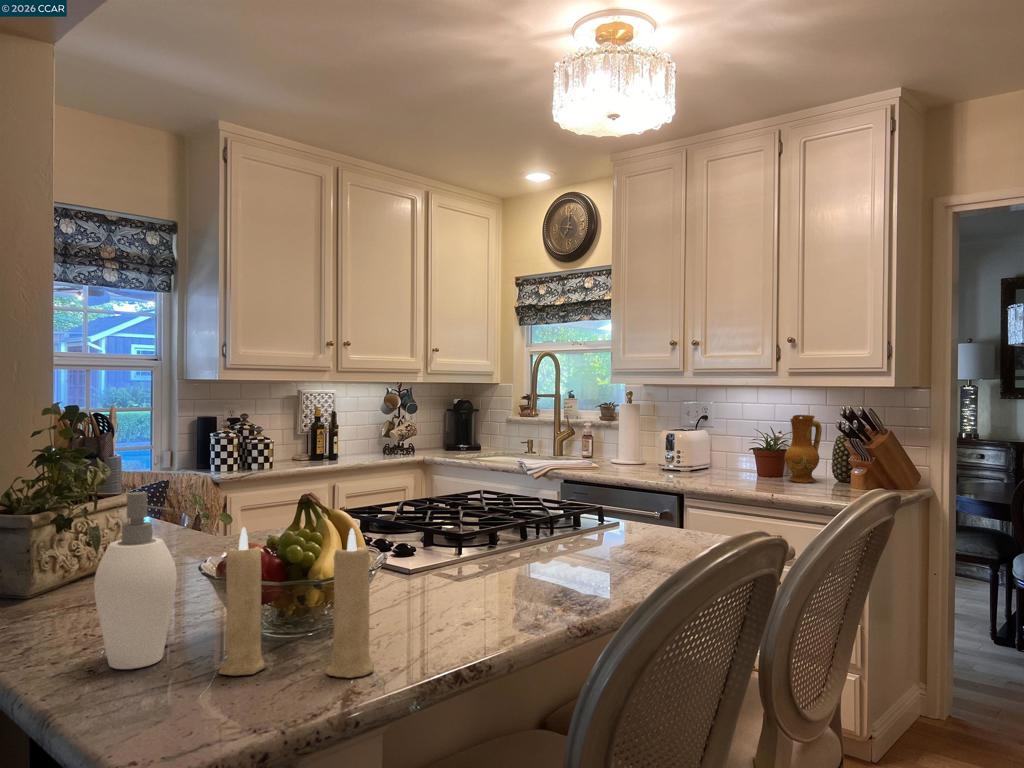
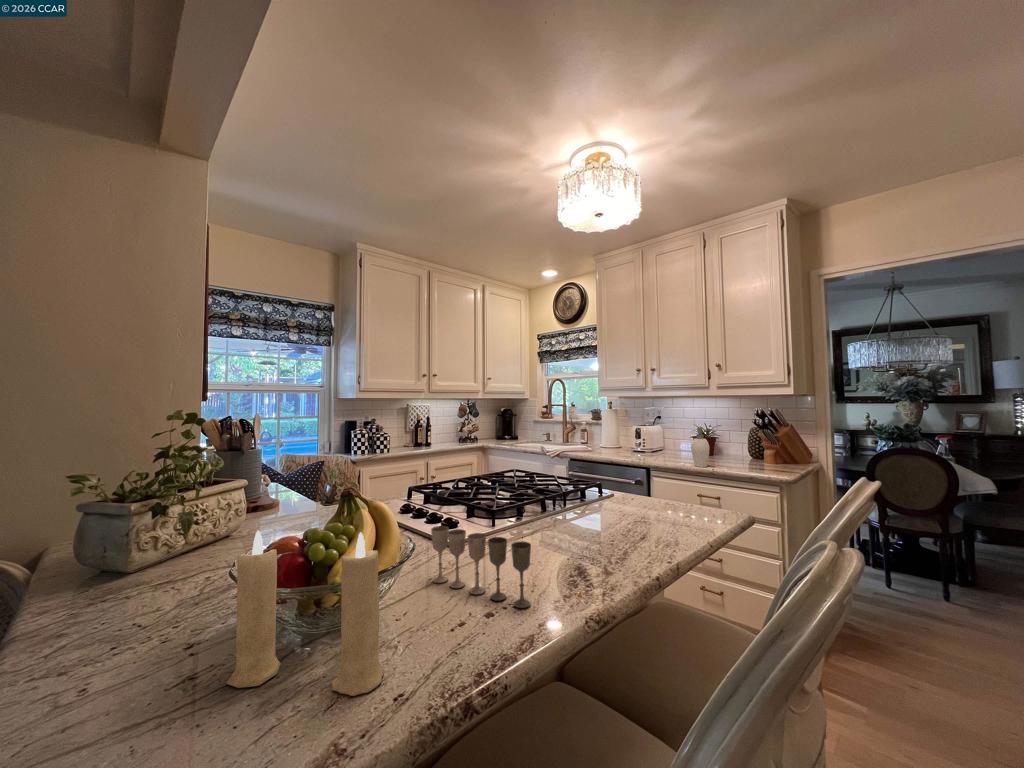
ceramic jug: present [784,415,822,483] -> none [716,415,741,460]
soap dispenser: present [94,492,177,669] -> present [691,427,710,467]
wine glass: none [397,542,516,623] -> present [431,526,531,608]

